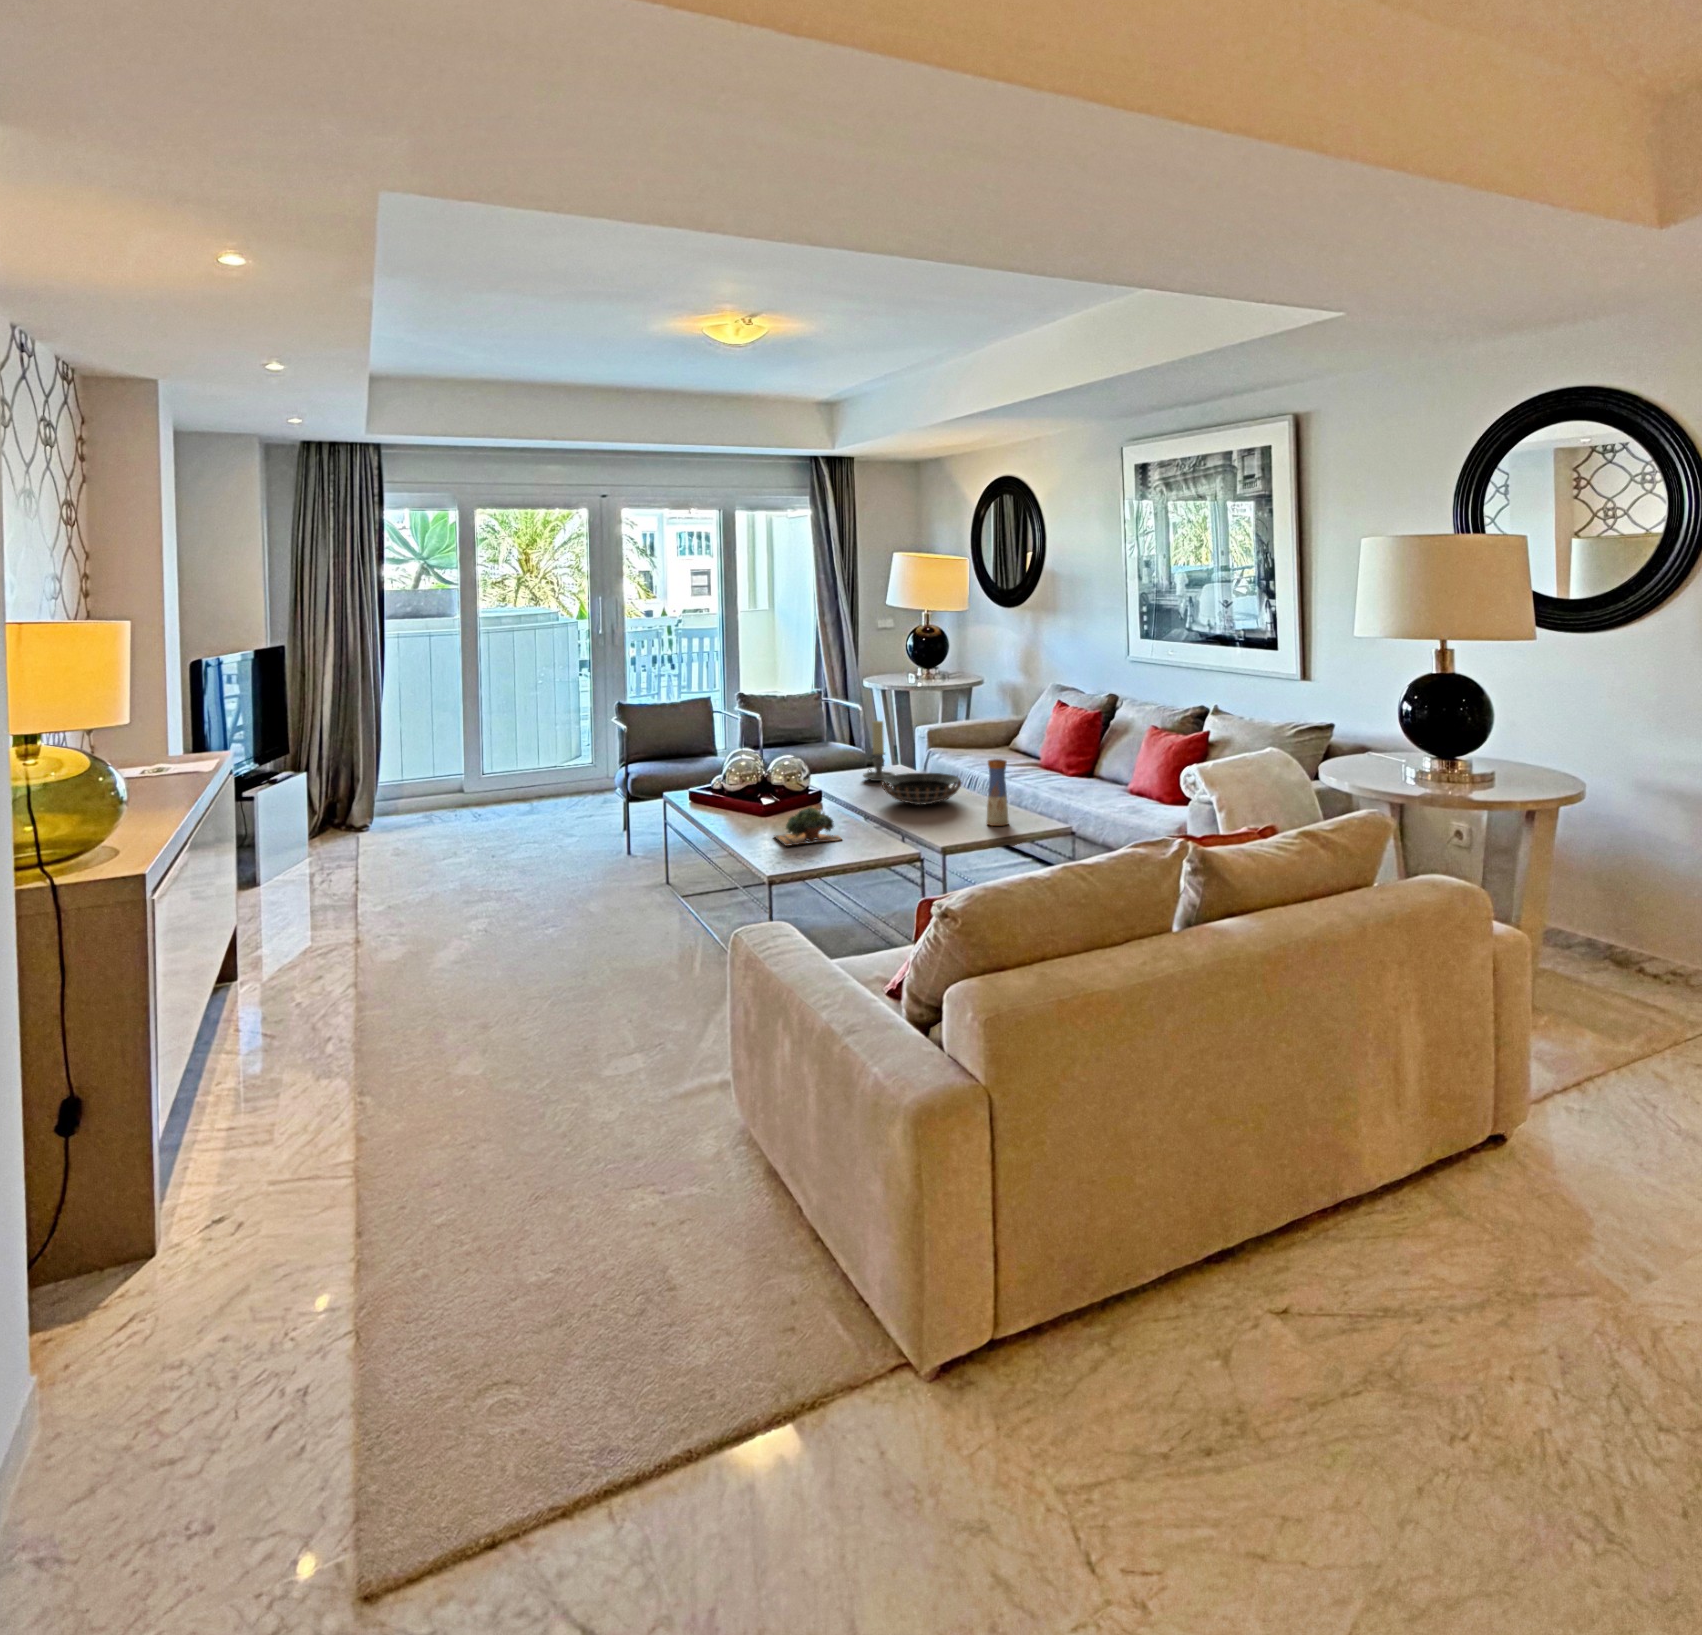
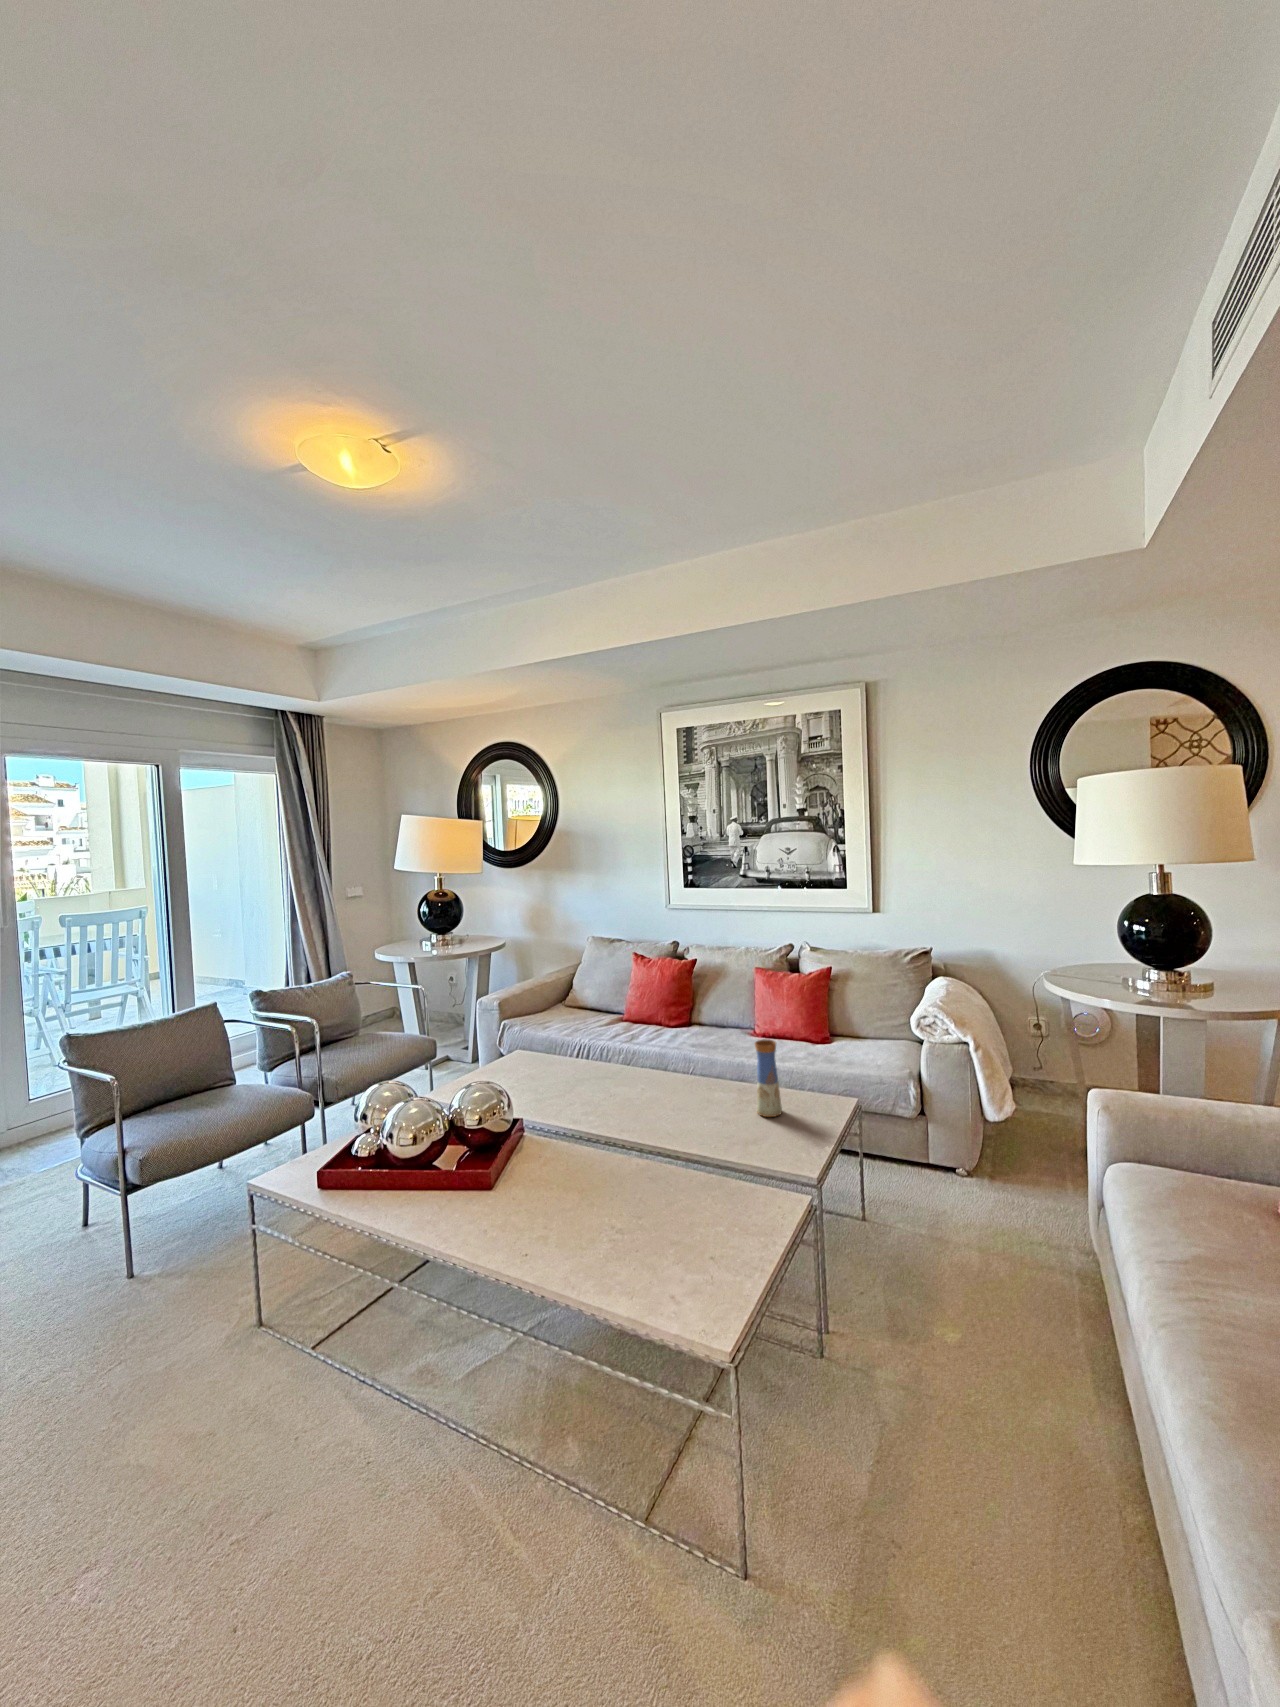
candle holder: present [863,721,895,781] -> none [523,1007,562,1077]
decorative bowl: present [881,773,961,805] -> none [595,1058,686,1105]
succulent plant: present [774,807,841,846] -> none [553,1153,650,1224]

